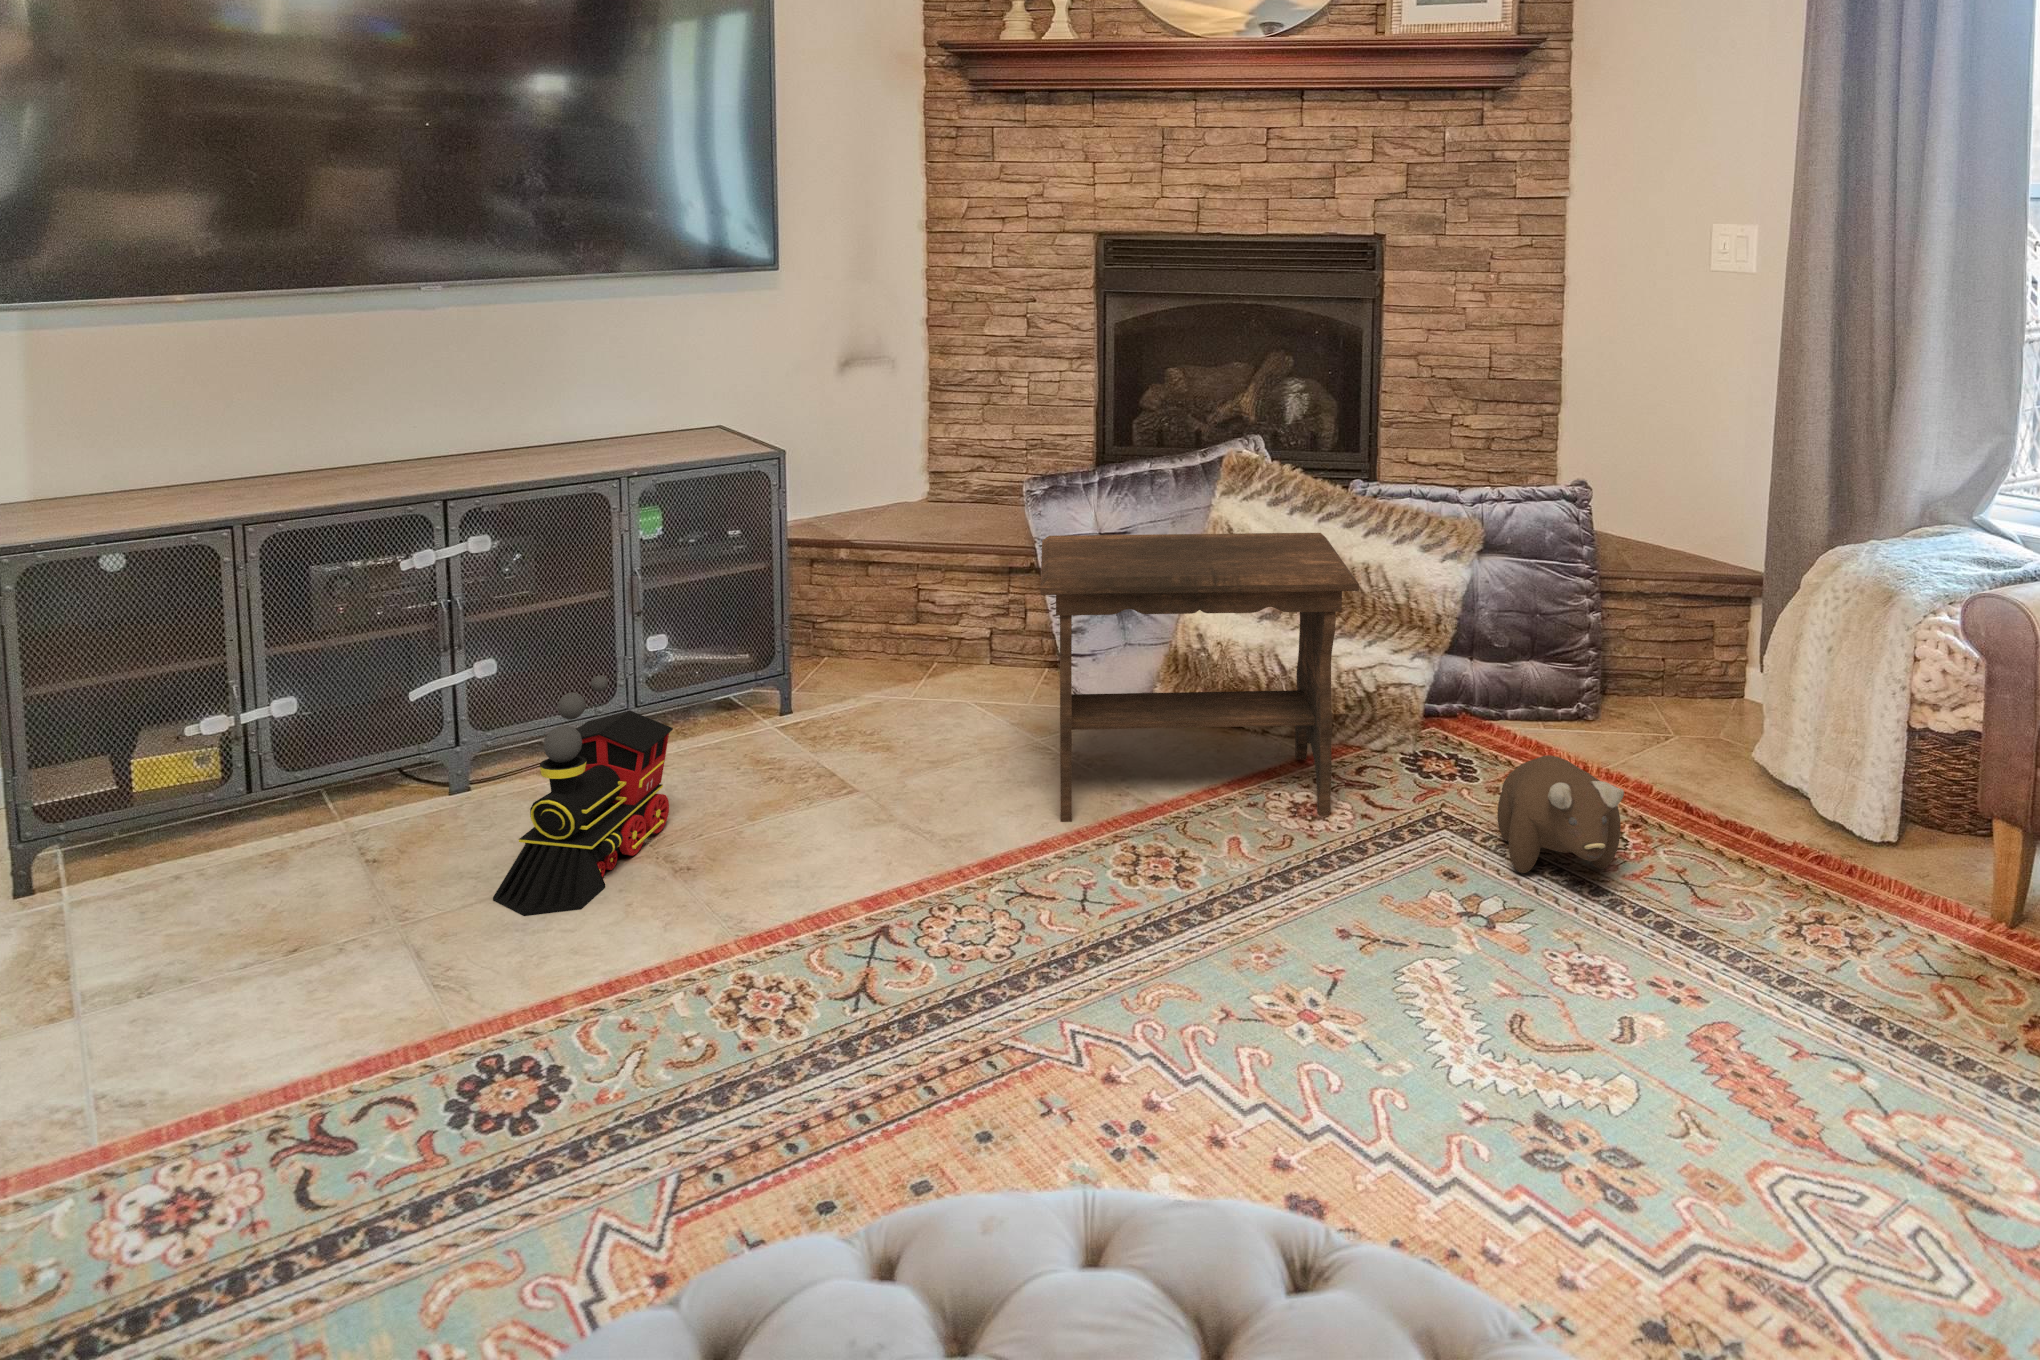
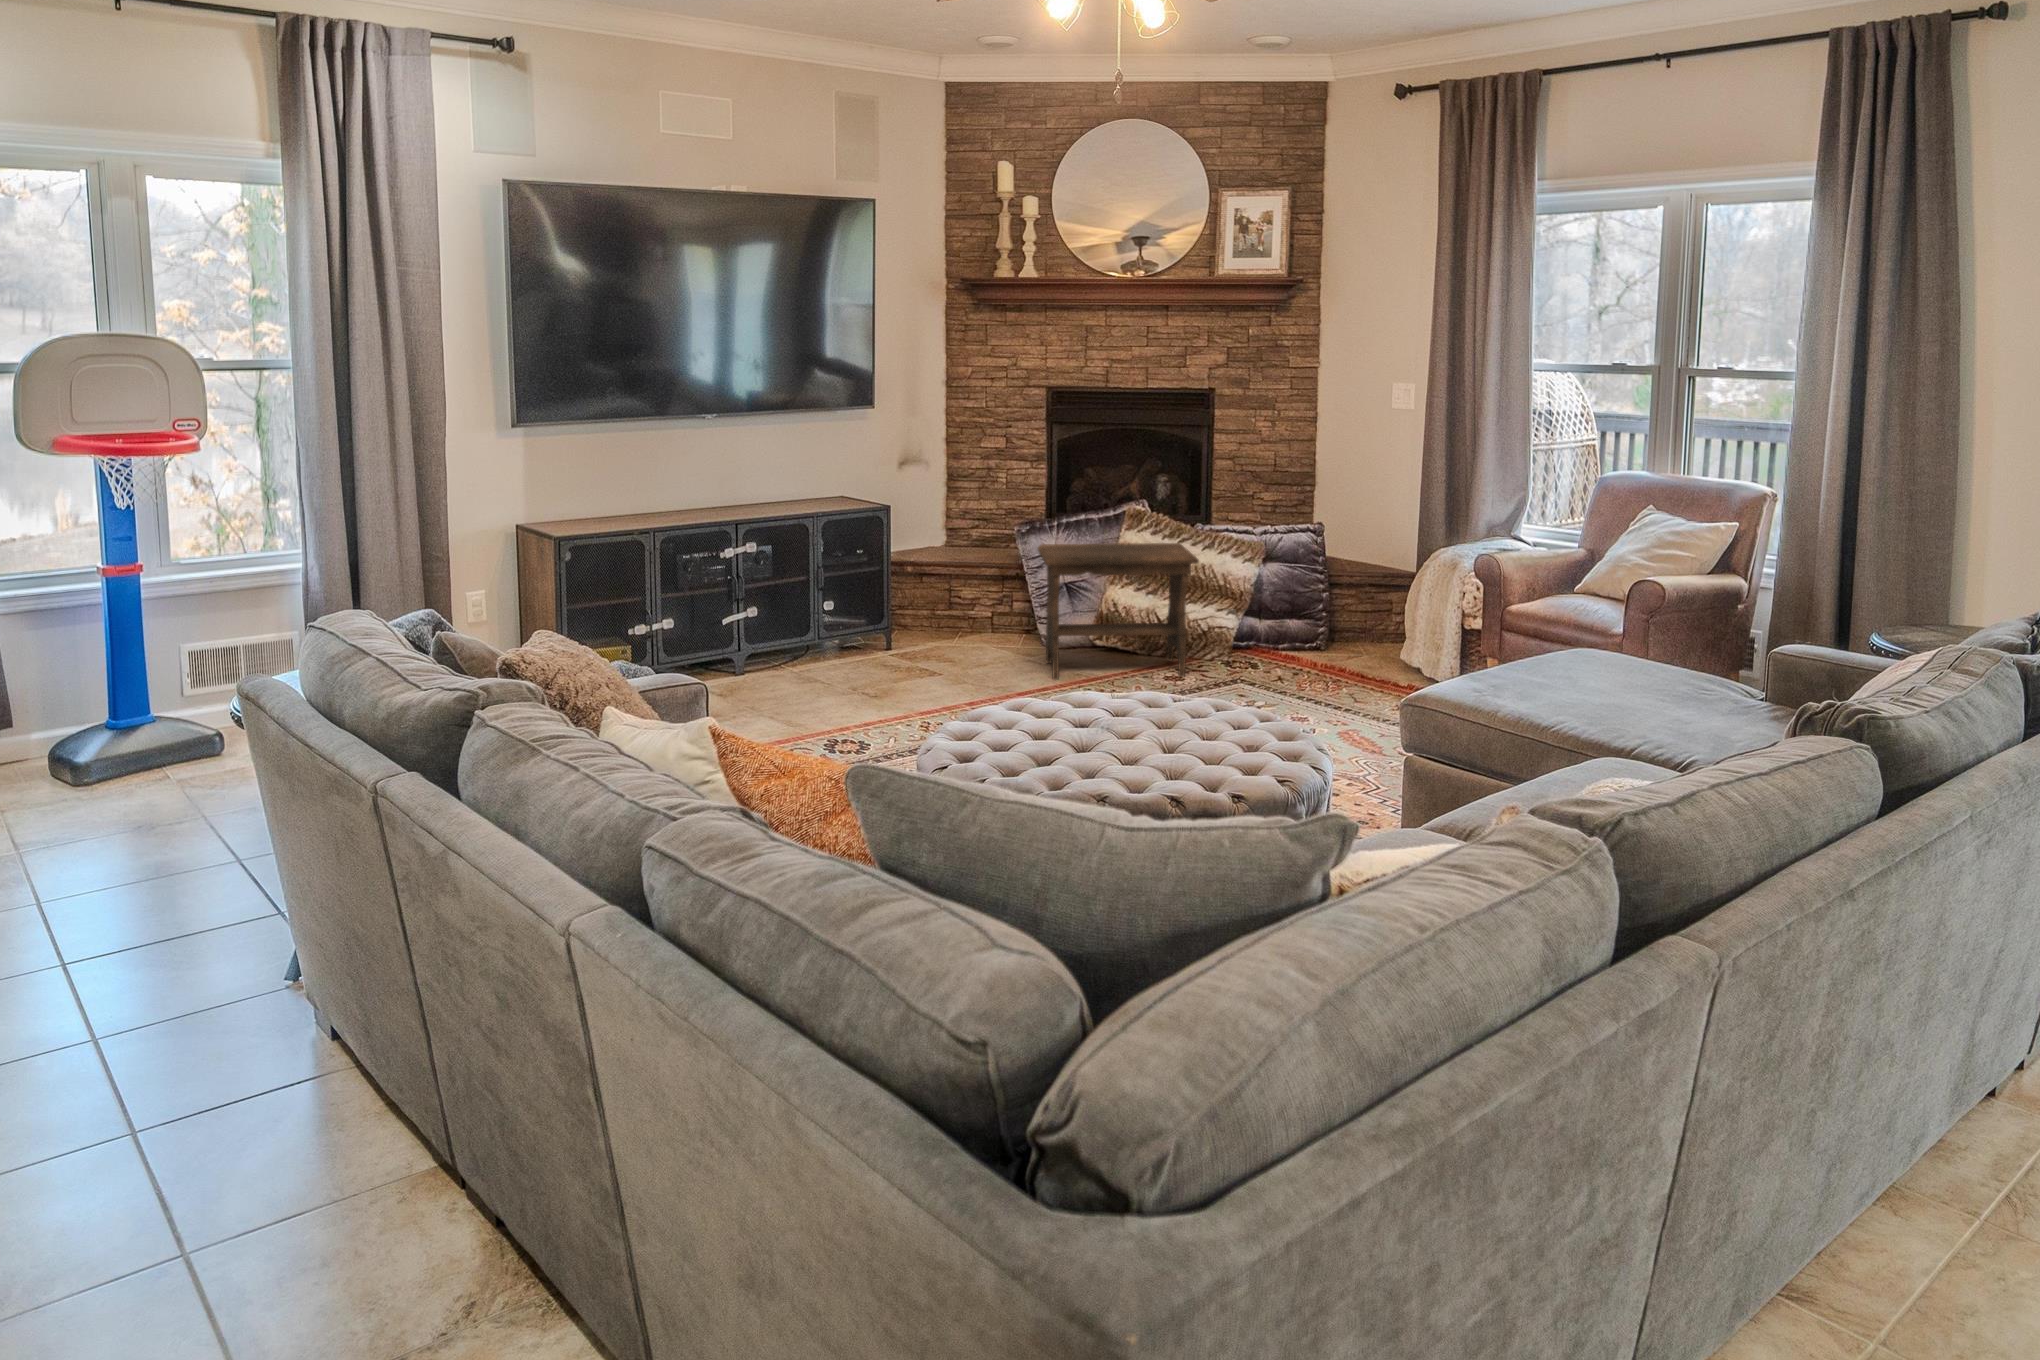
toy train: present [493,675,673,916] -> none [797,602,864,705]
plush toy: present [1498,755,1624,873] -> none [1265,638,1320,690]

